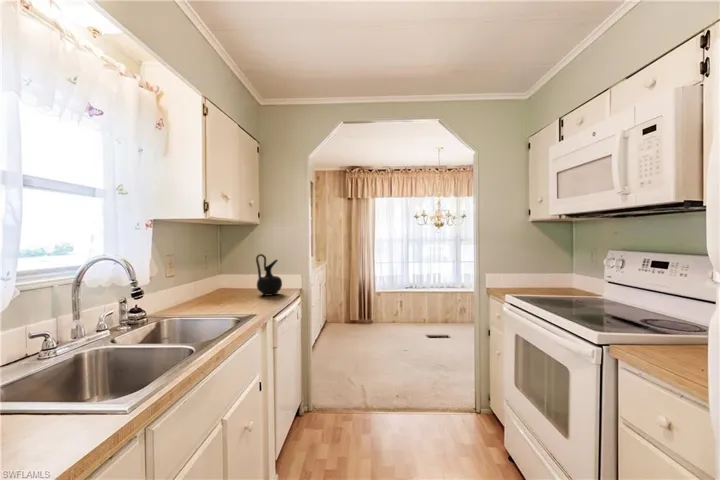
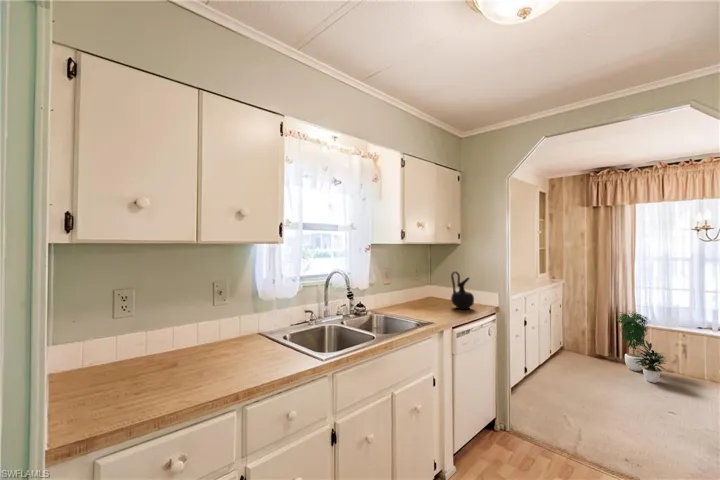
potted plant: none [364,279,398,332] -> present [617,312,665,383]

